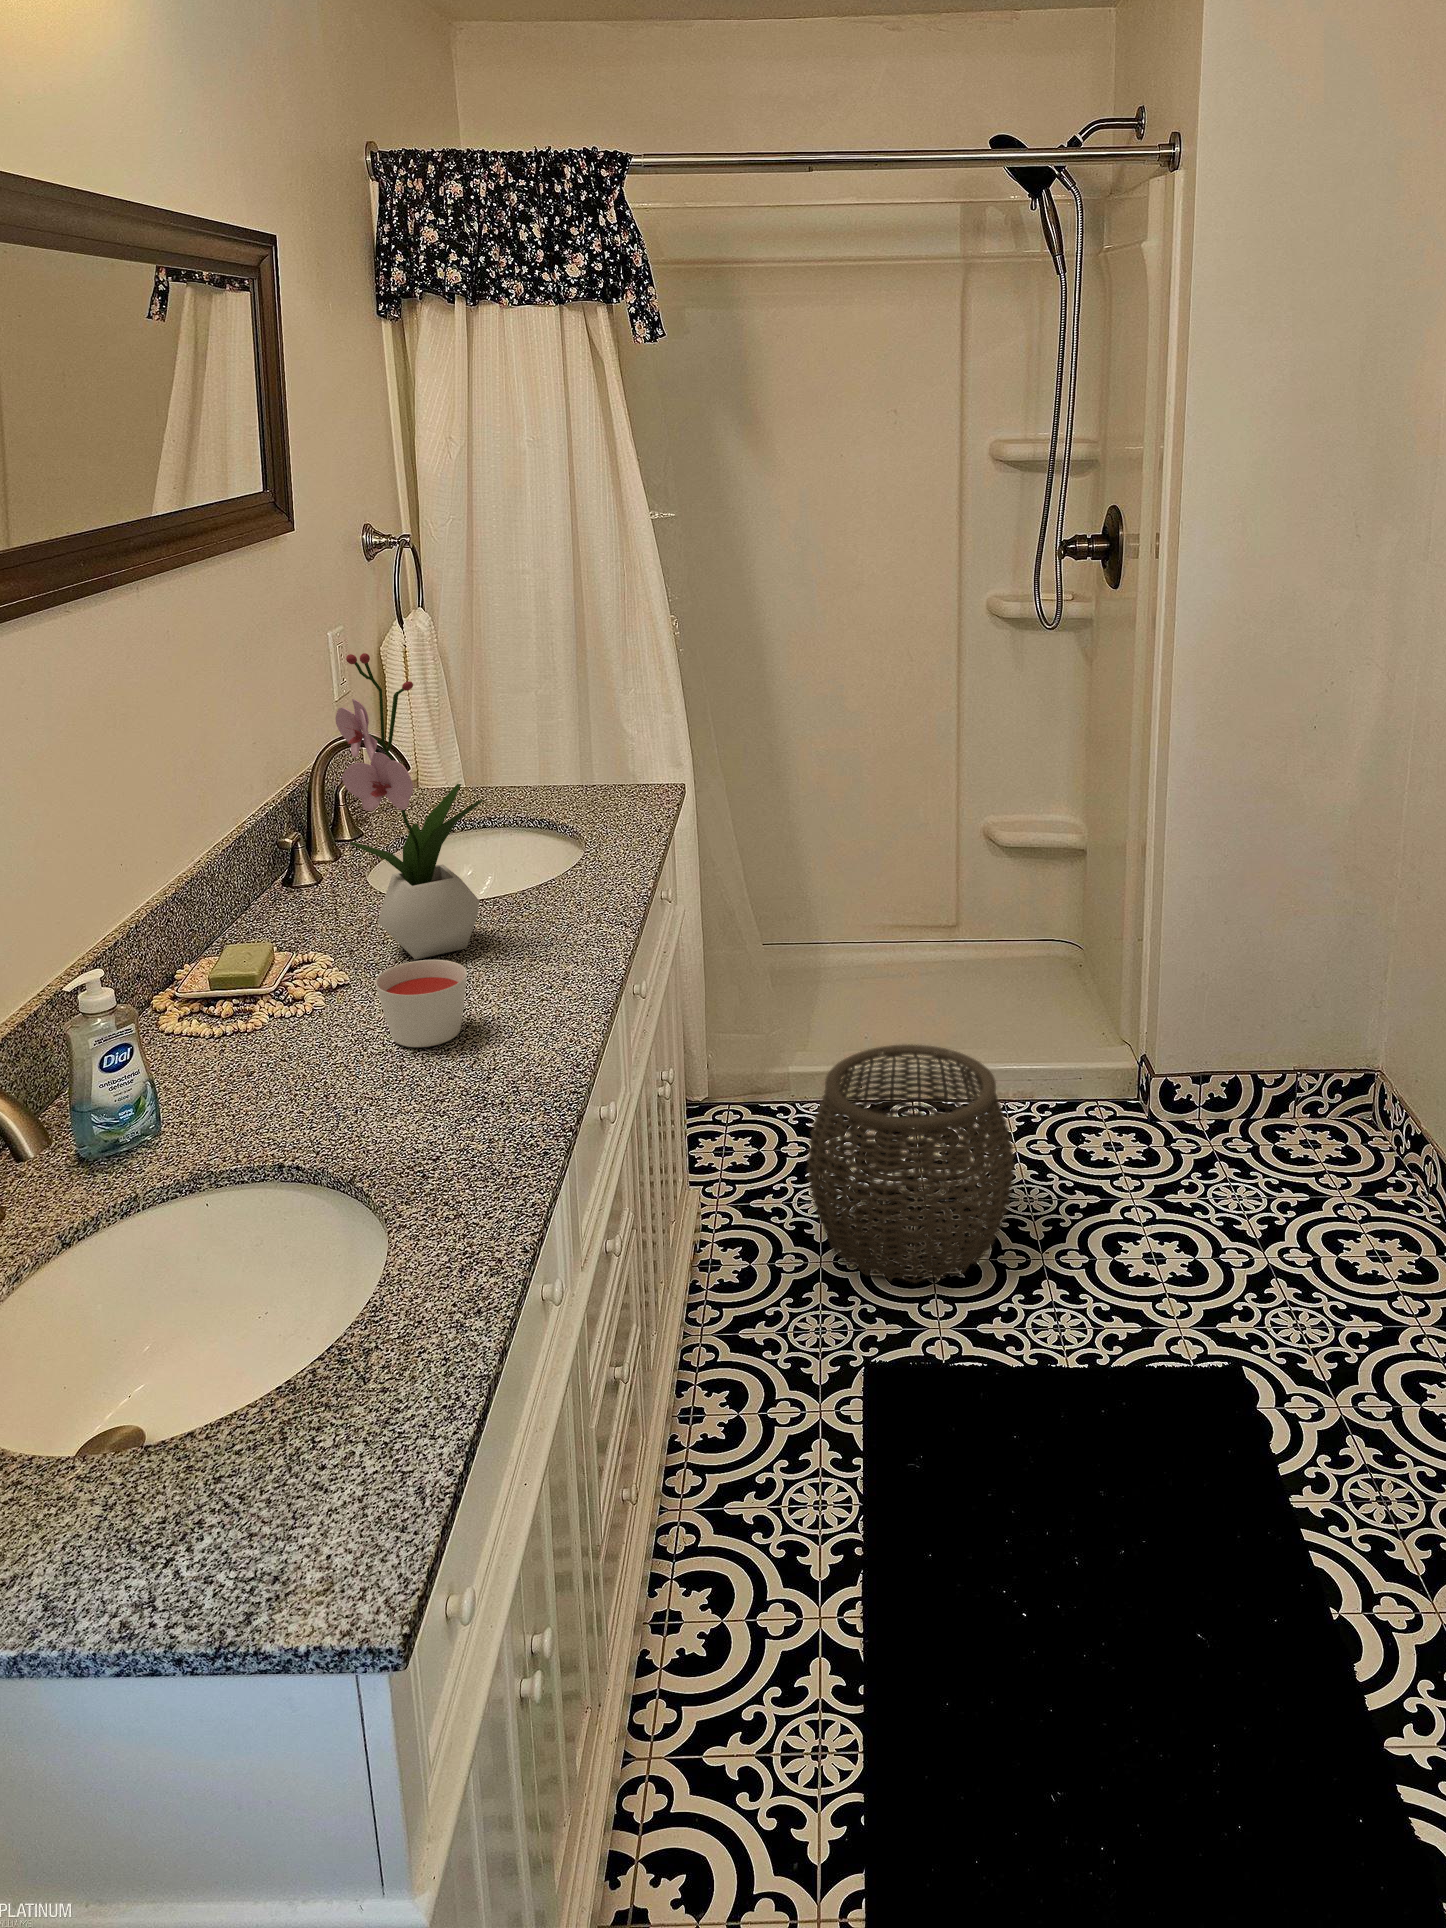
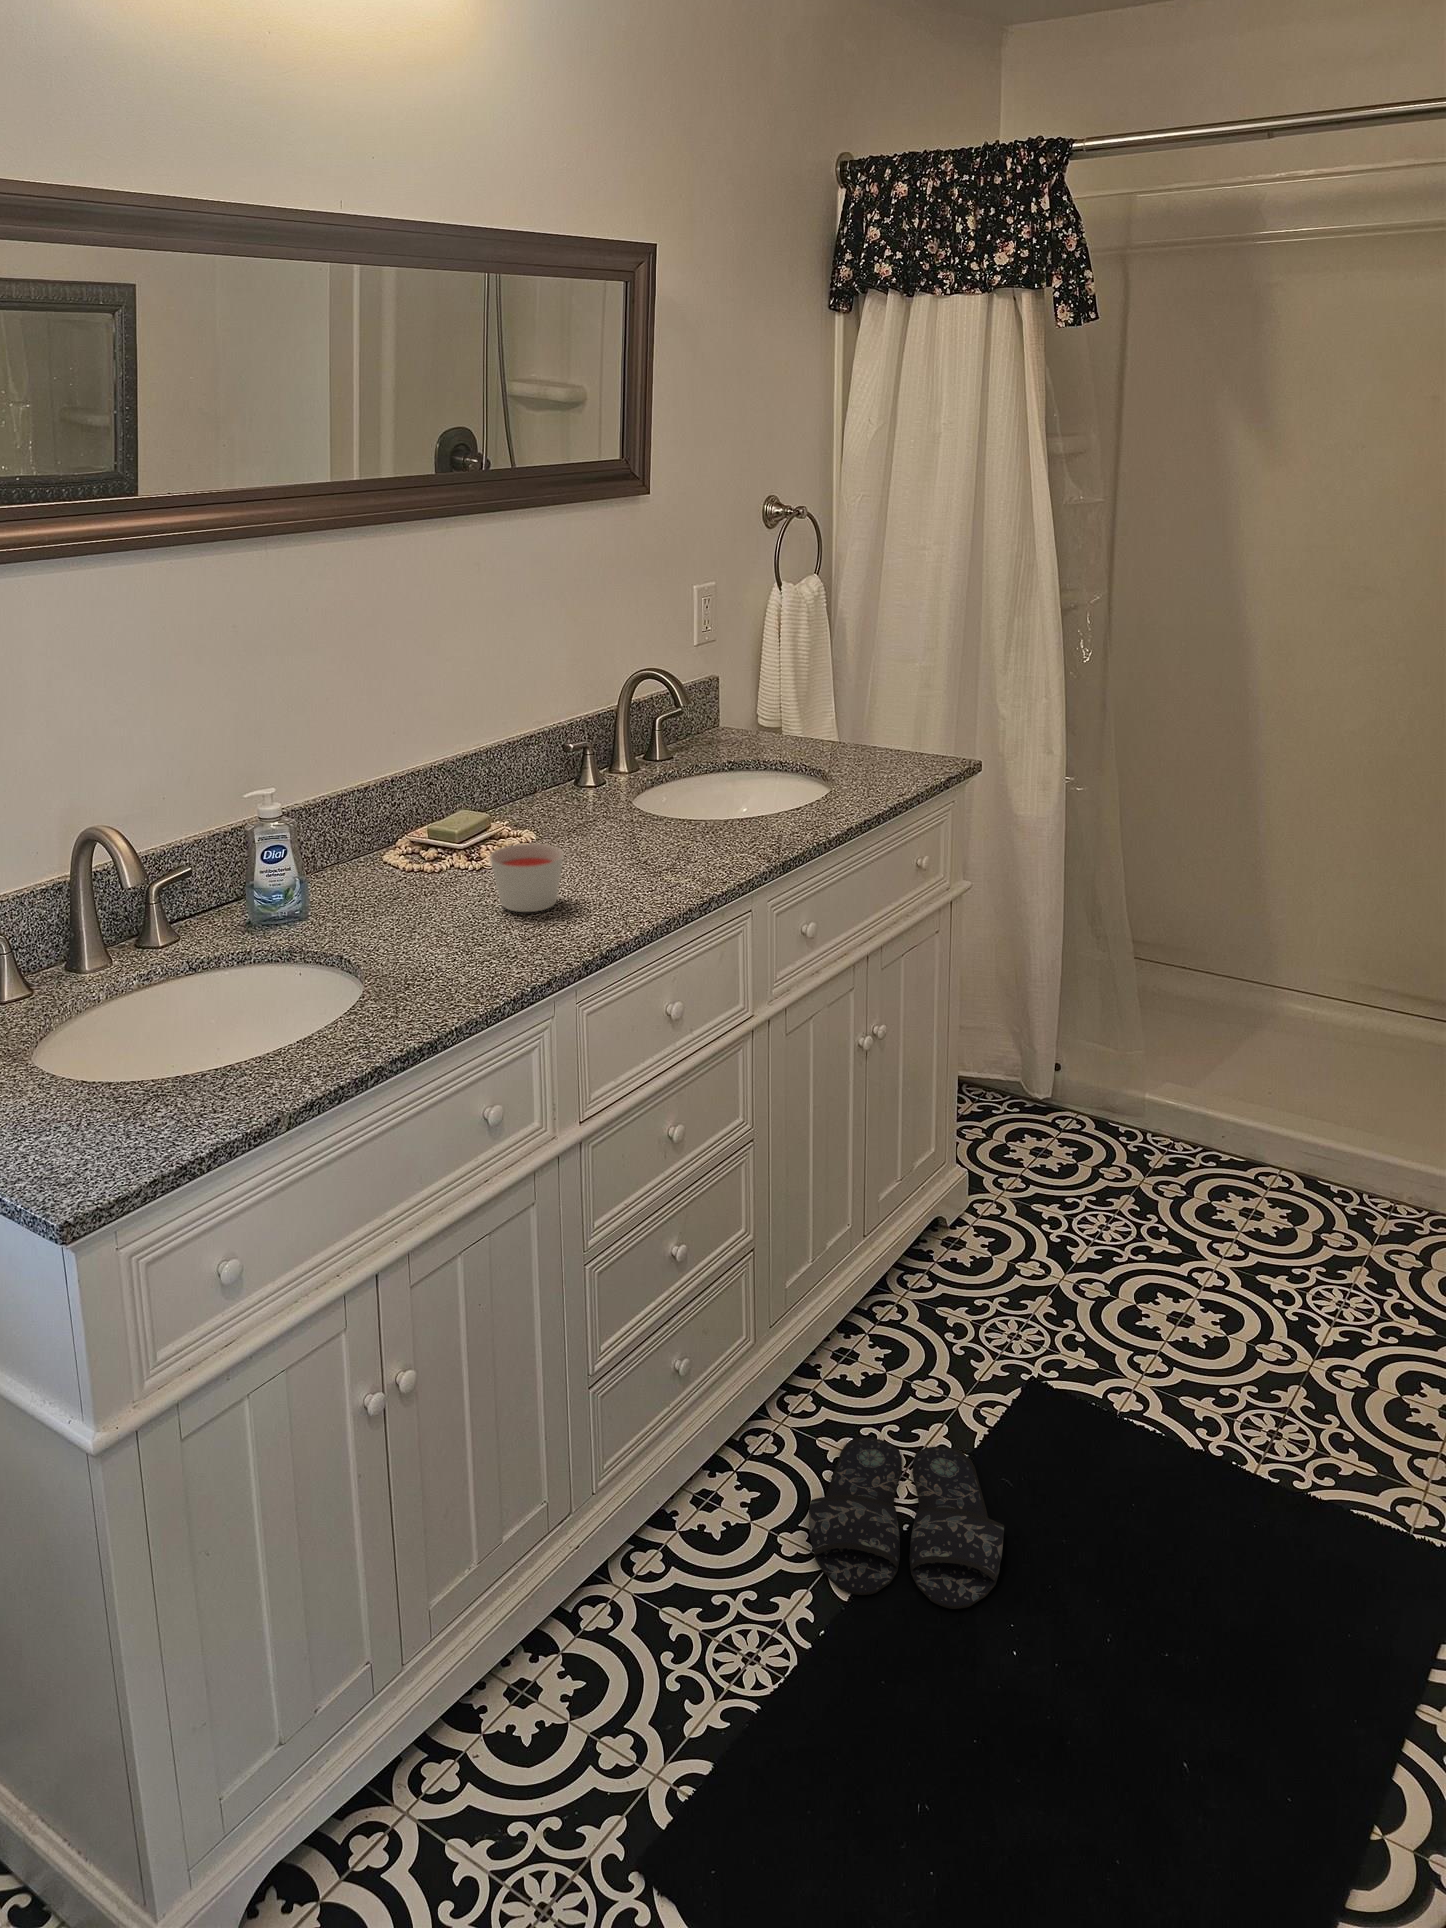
flower arrangement: present [335,653,483,960] -> none [554,589,660,853]
woven basket: present [807,1045,1015,1283] -> none [1062,1081,1303,1342]
slippers: none [755,1459,962,1639] -> present [809,1437,1005,1609]

